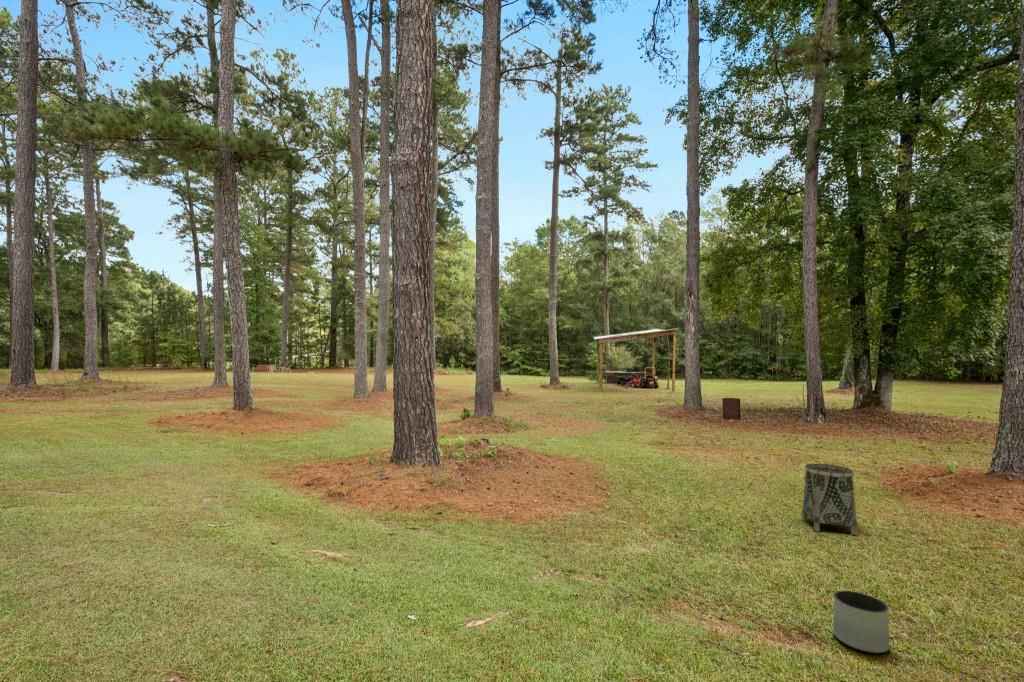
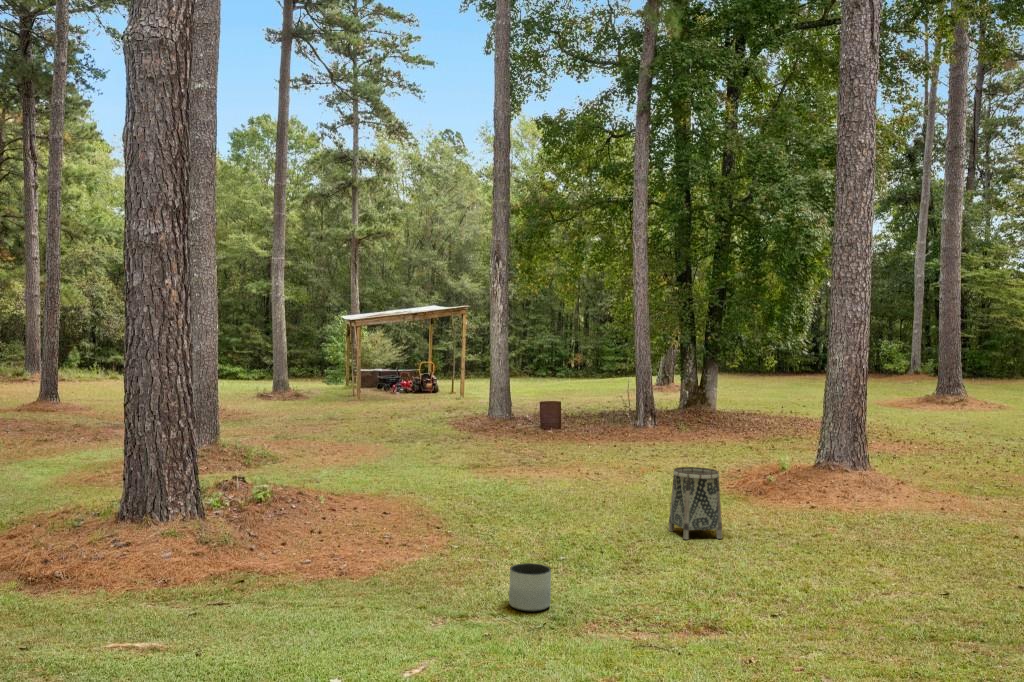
planter: present [833,591,889,653] -> present [509,563,551,612]

